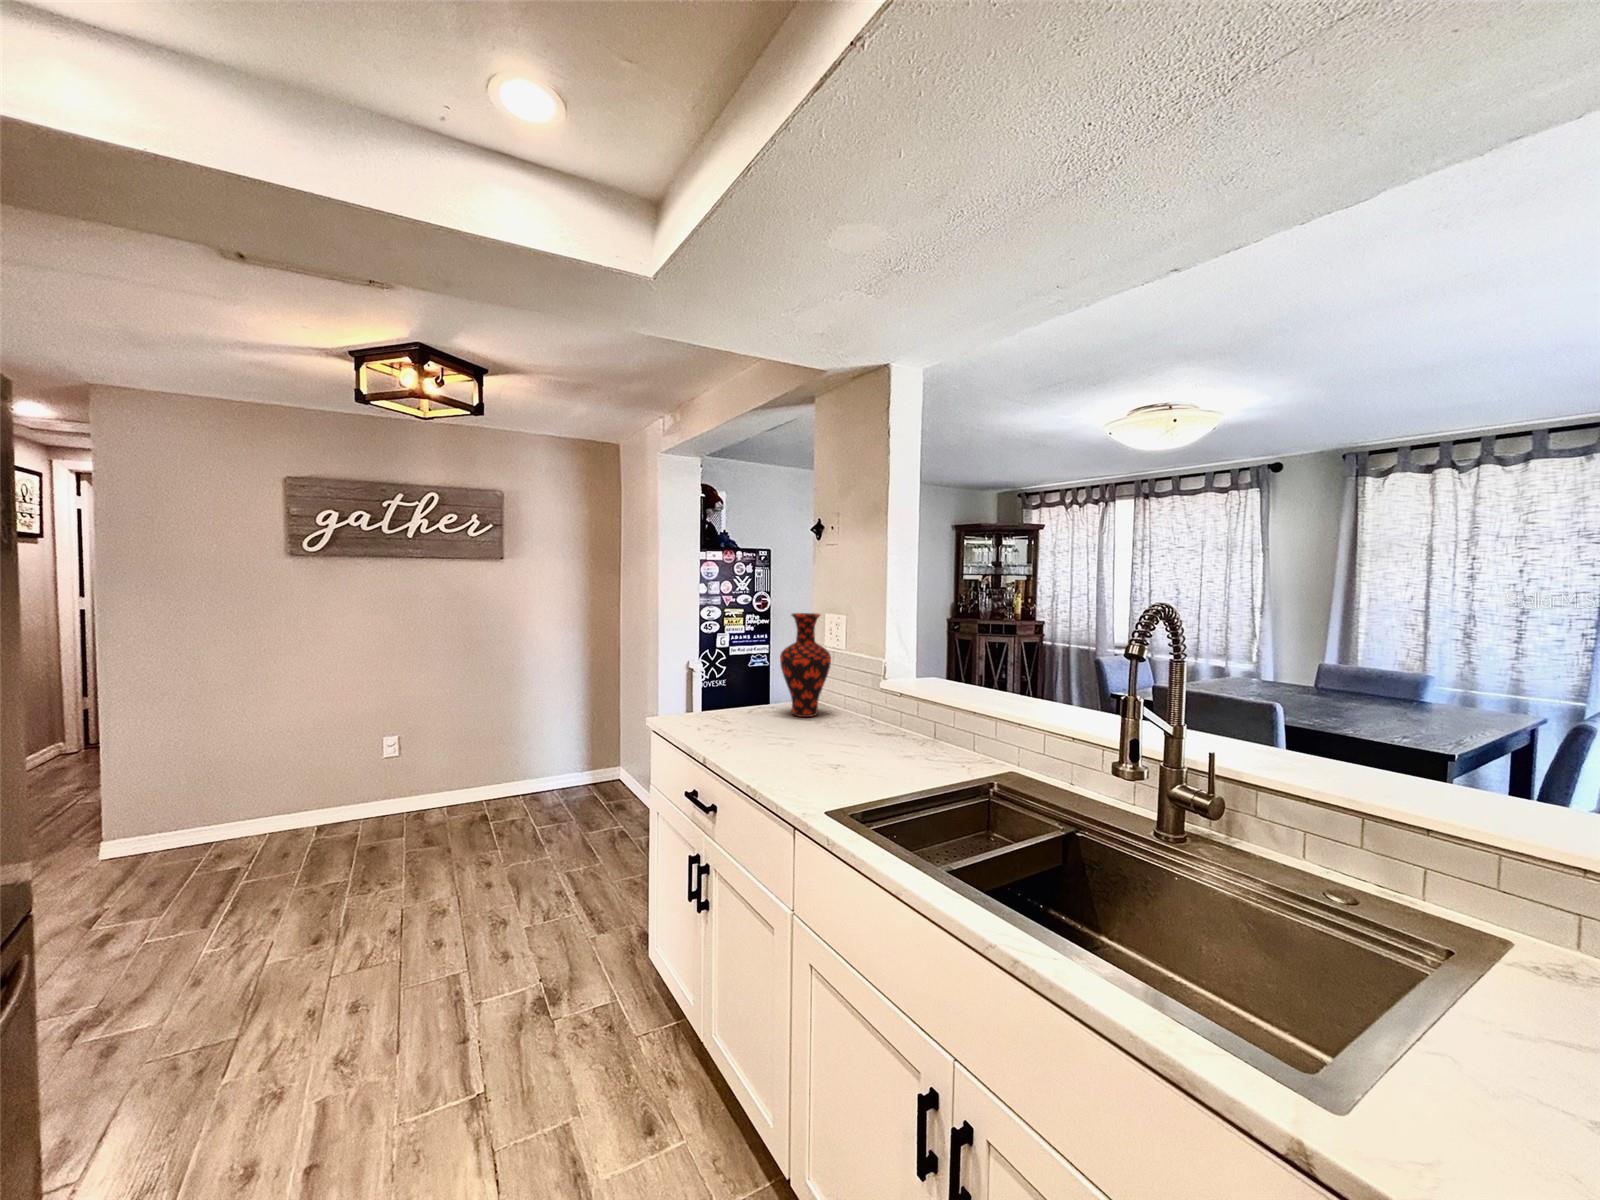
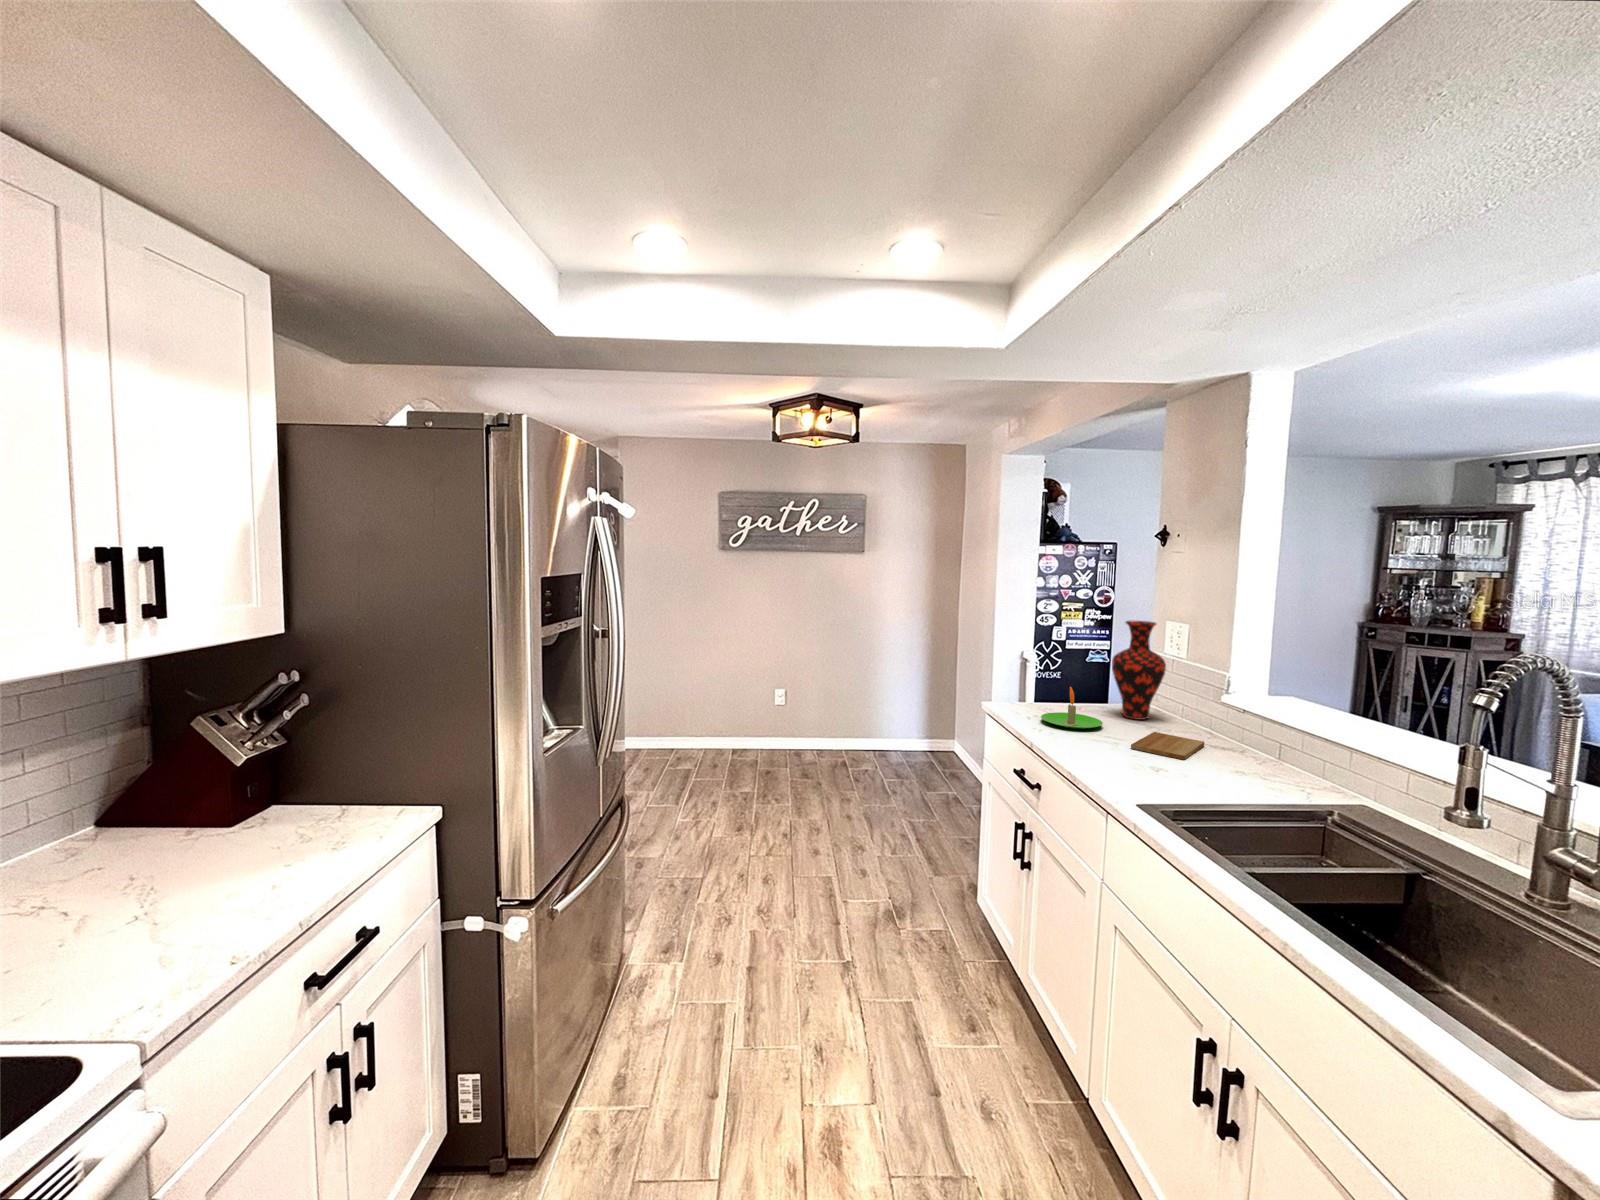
candle: none [711,688,776,735] -> present [1041,687,1103,729]
cutting board: none [808,728,874,753] -> present [1131,732,1205,760]

